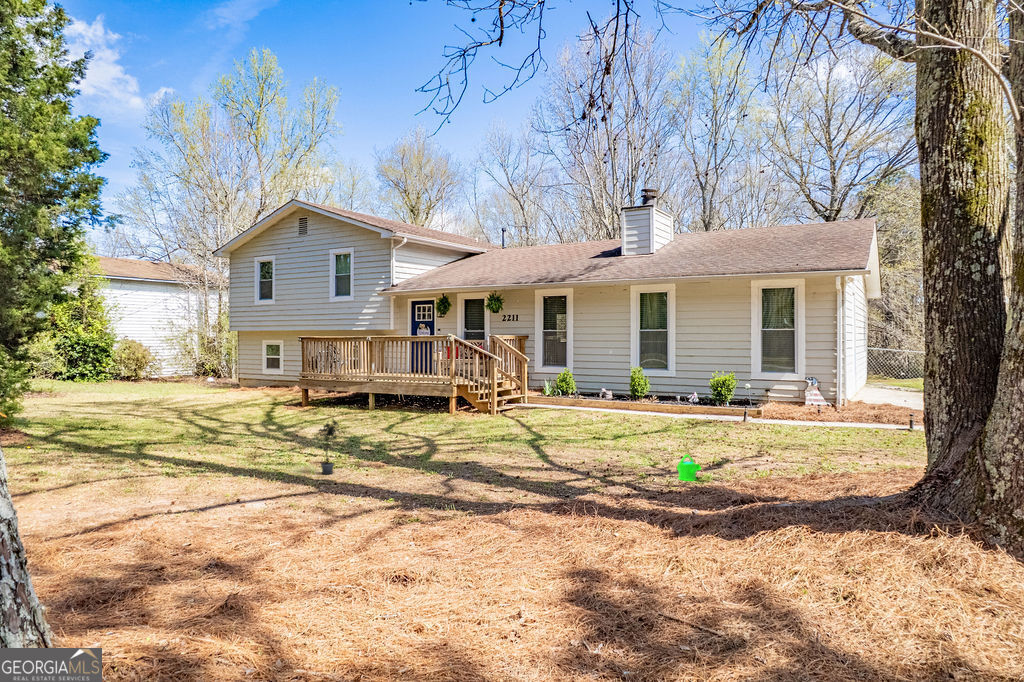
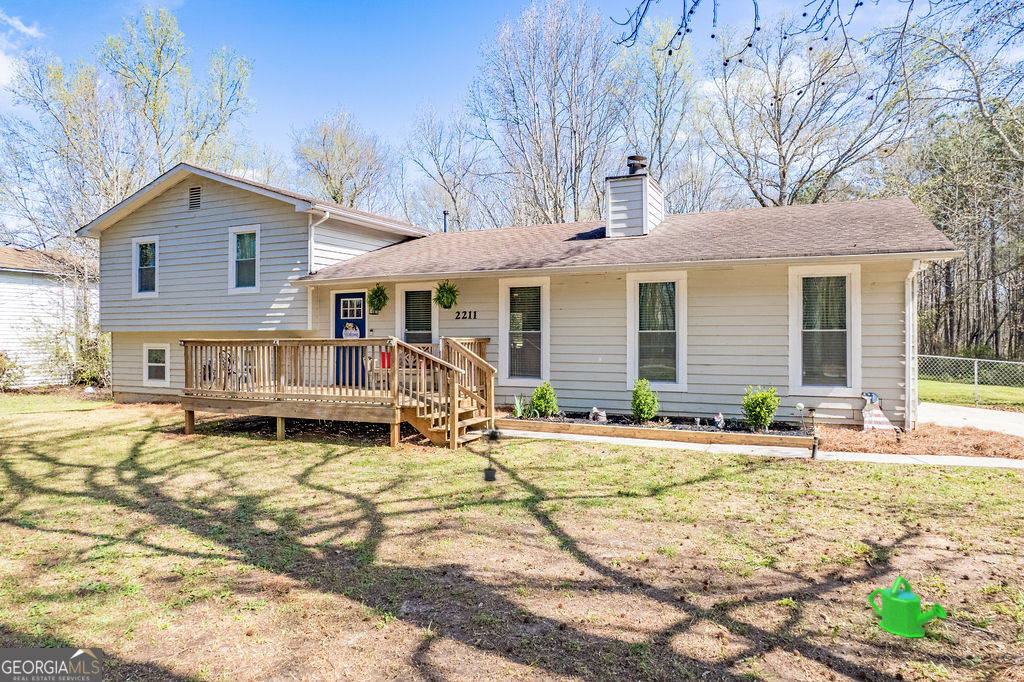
potted plant: present [319,420,339,474] -> present [481,425,503,481]

